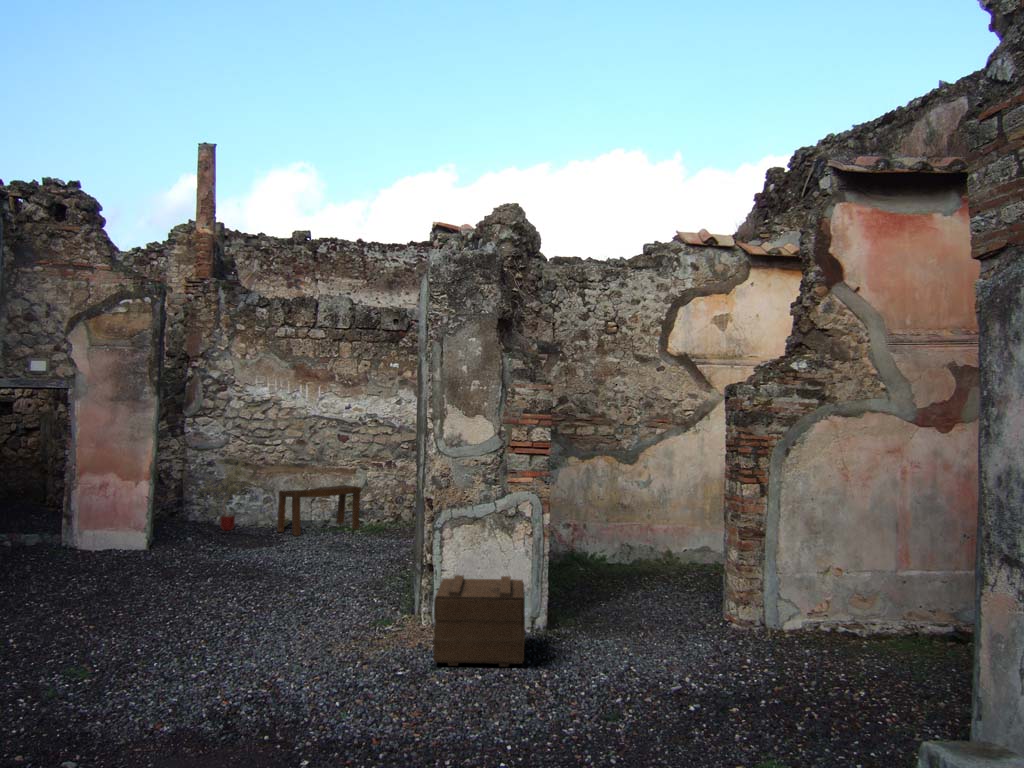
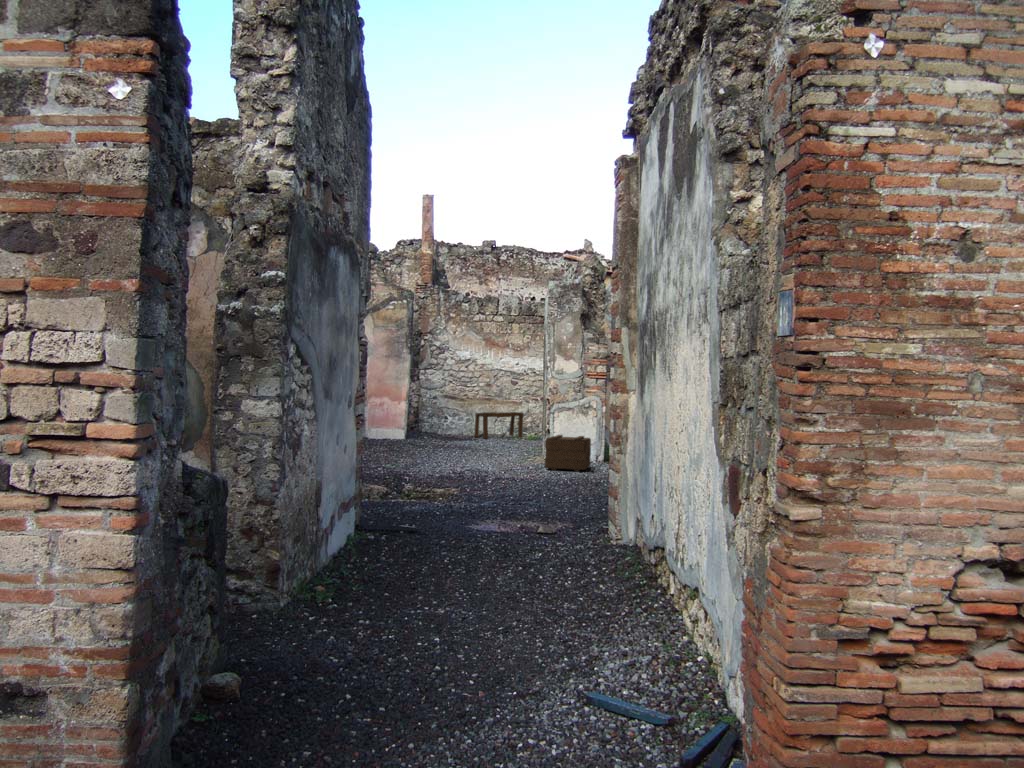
potted tree: present [199,456,258,530] -> none [429,392,464,436]

